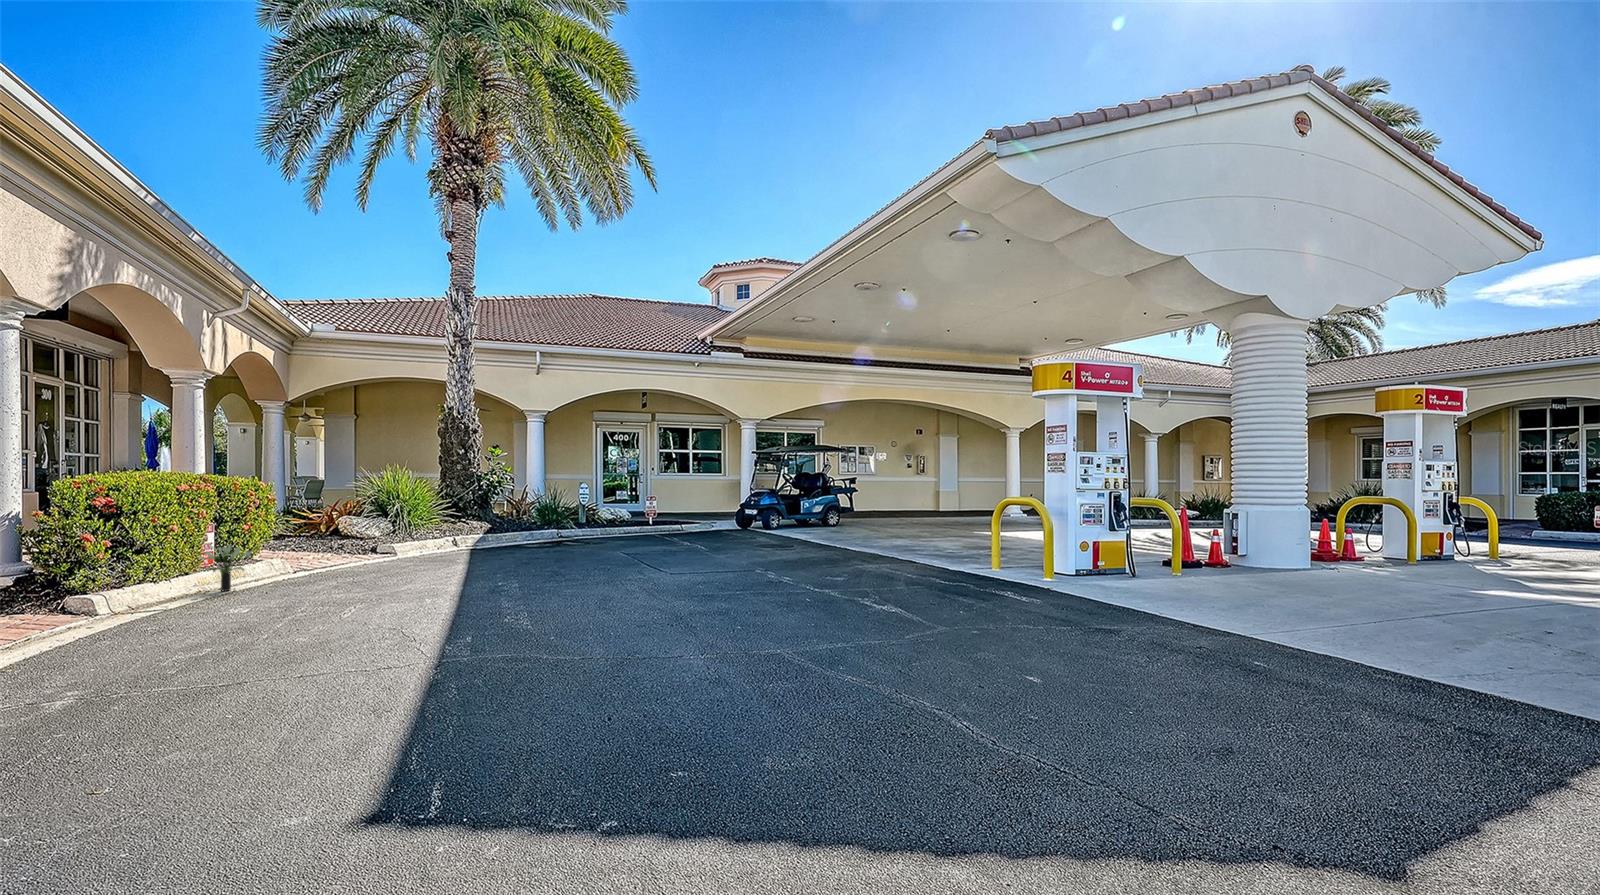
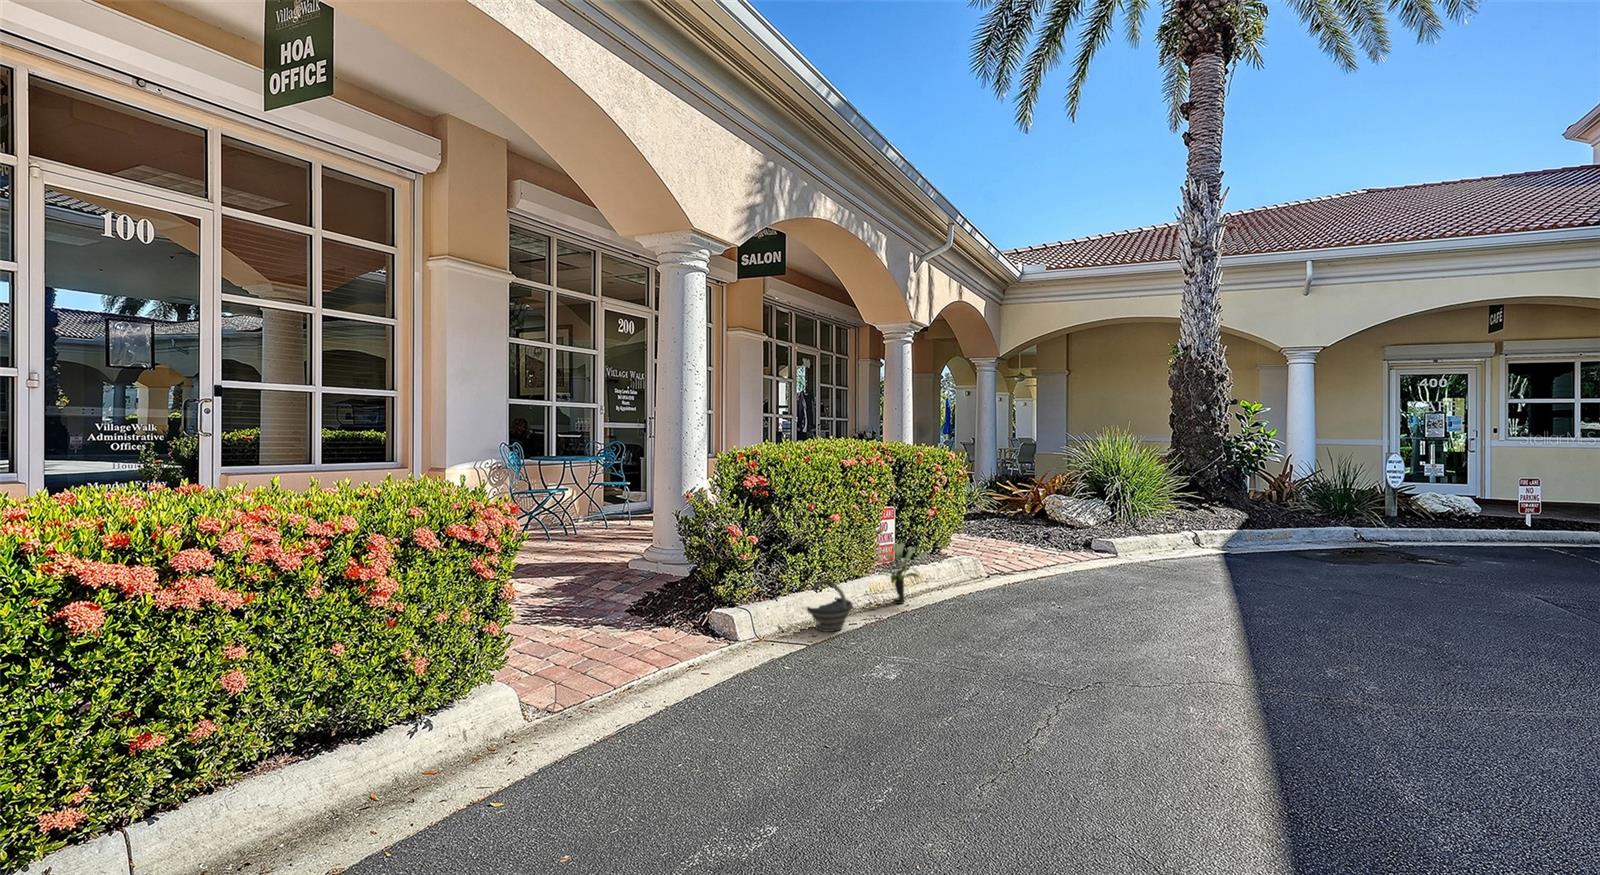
bucket: none [148,571,196,608] -> present [807,581,853,632]

